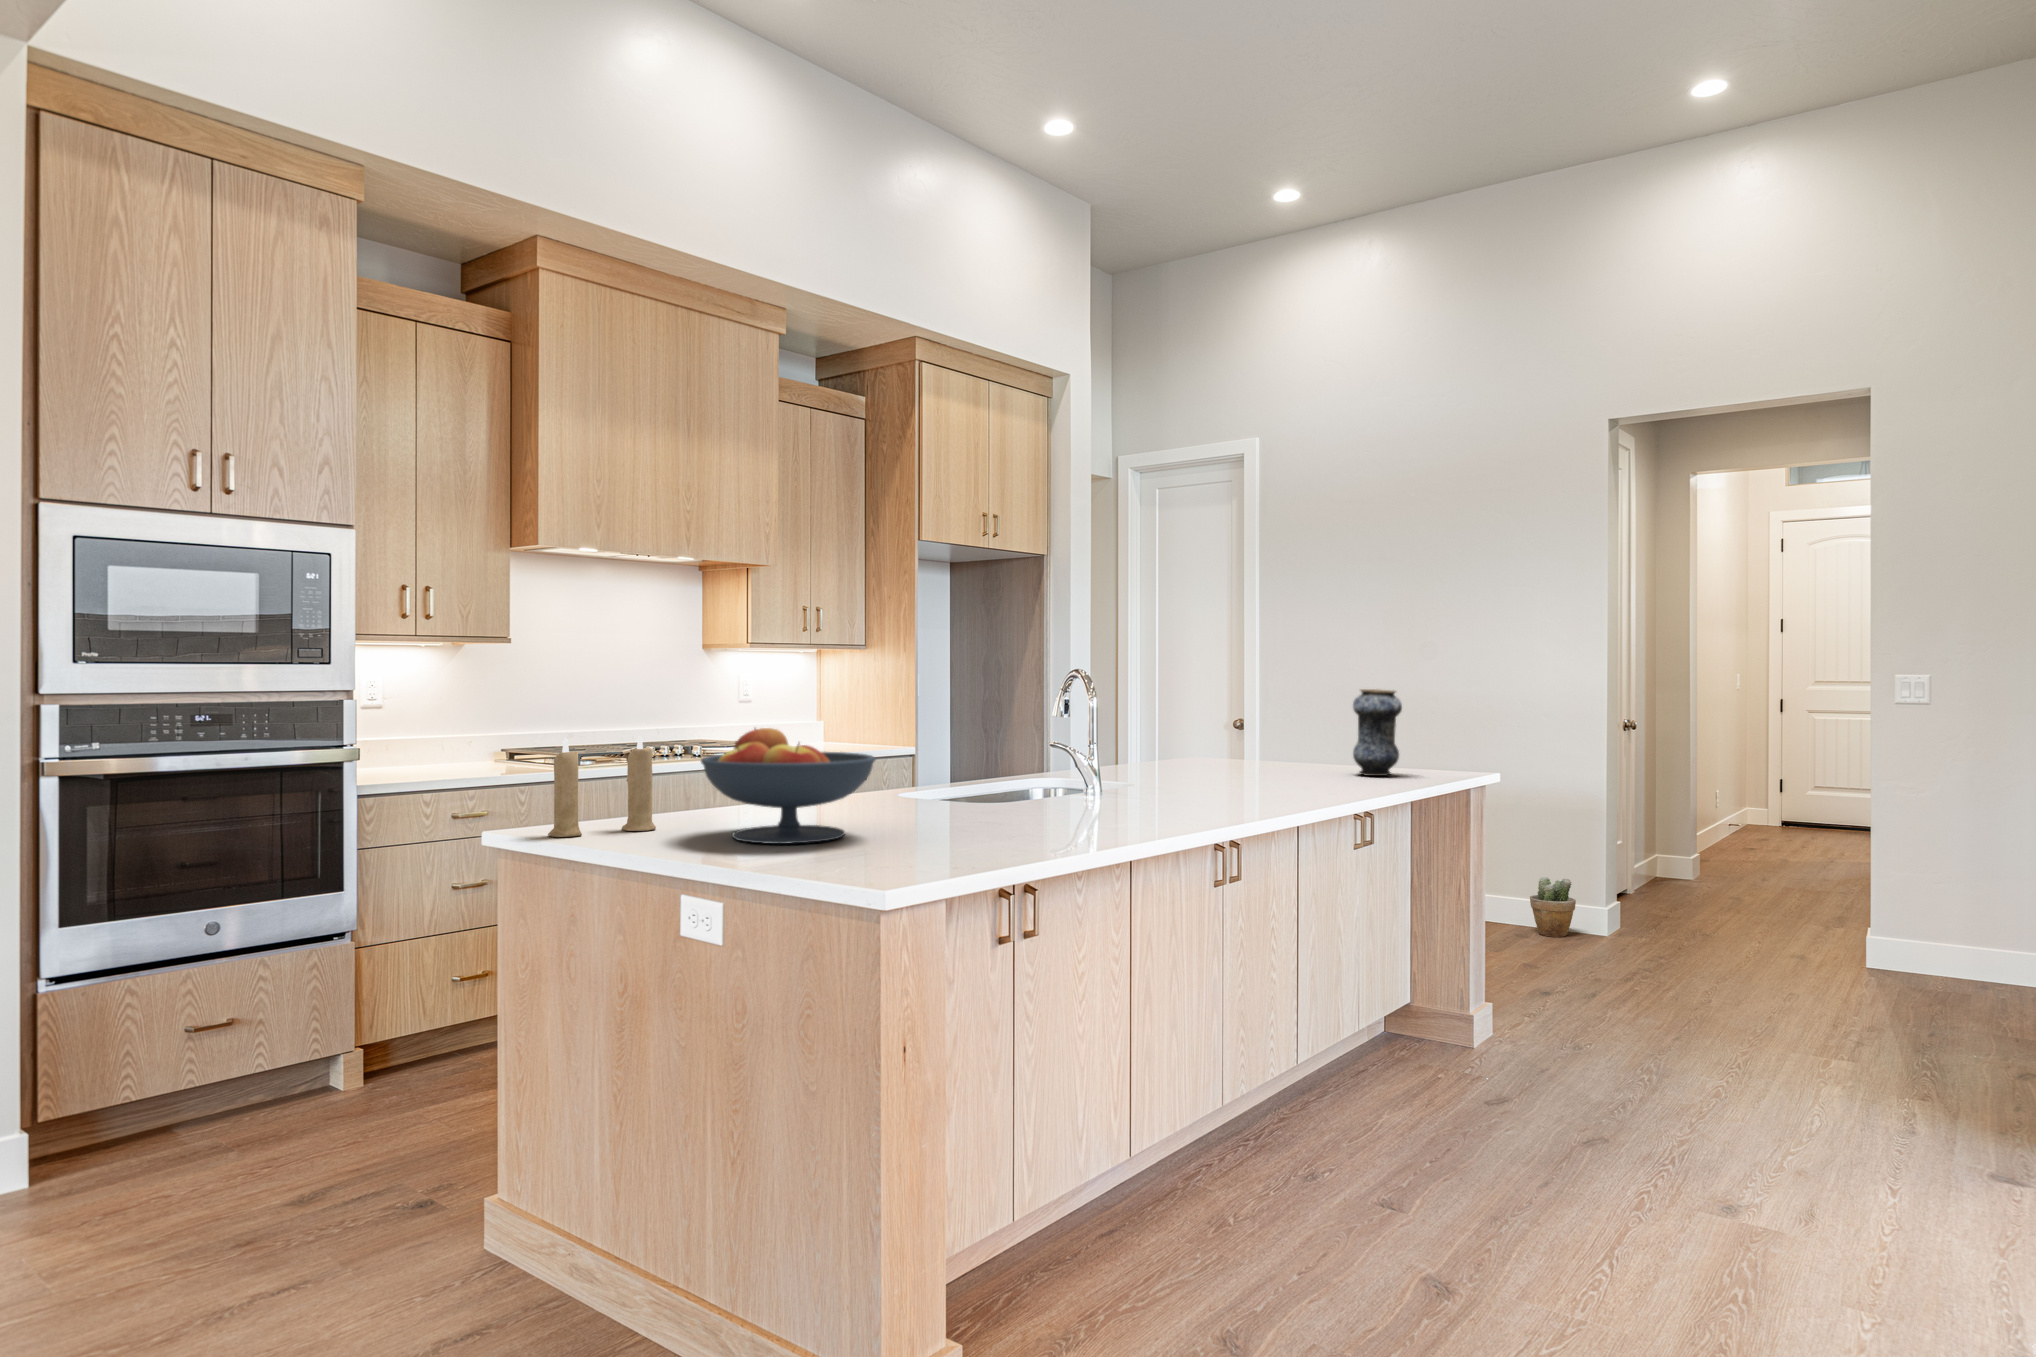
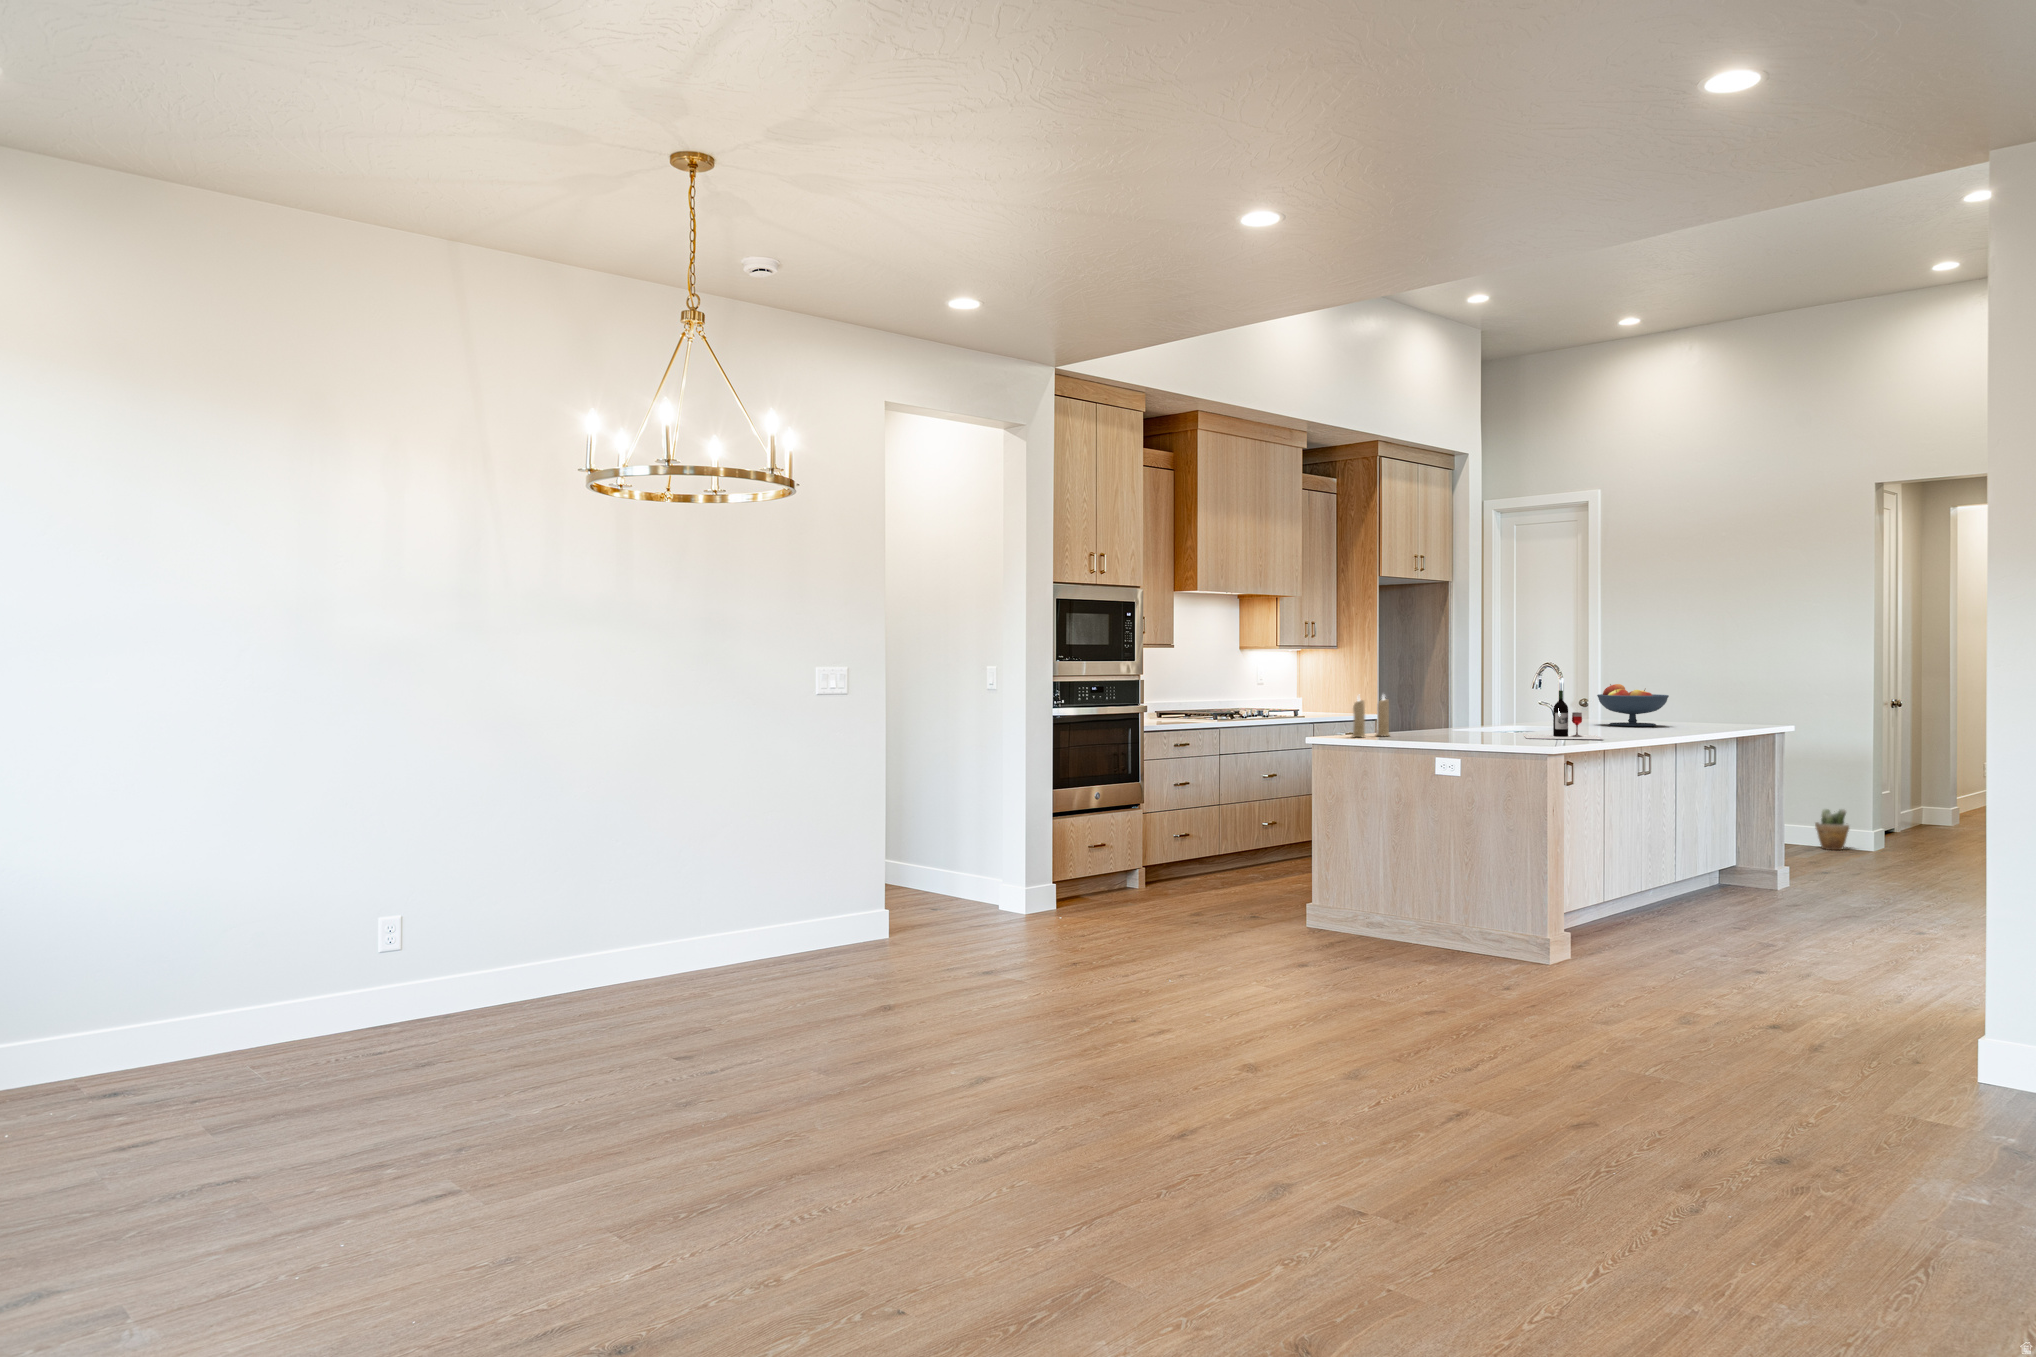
vase: present [1353,689,1402,776] -> none [1703,673,1734,724]
fruit bowl: present [701,728,875,844] -> present [1597,684,1669,726]
wine bottle: none [935,728,1110,839] -> present [1524,690,1602,739]

